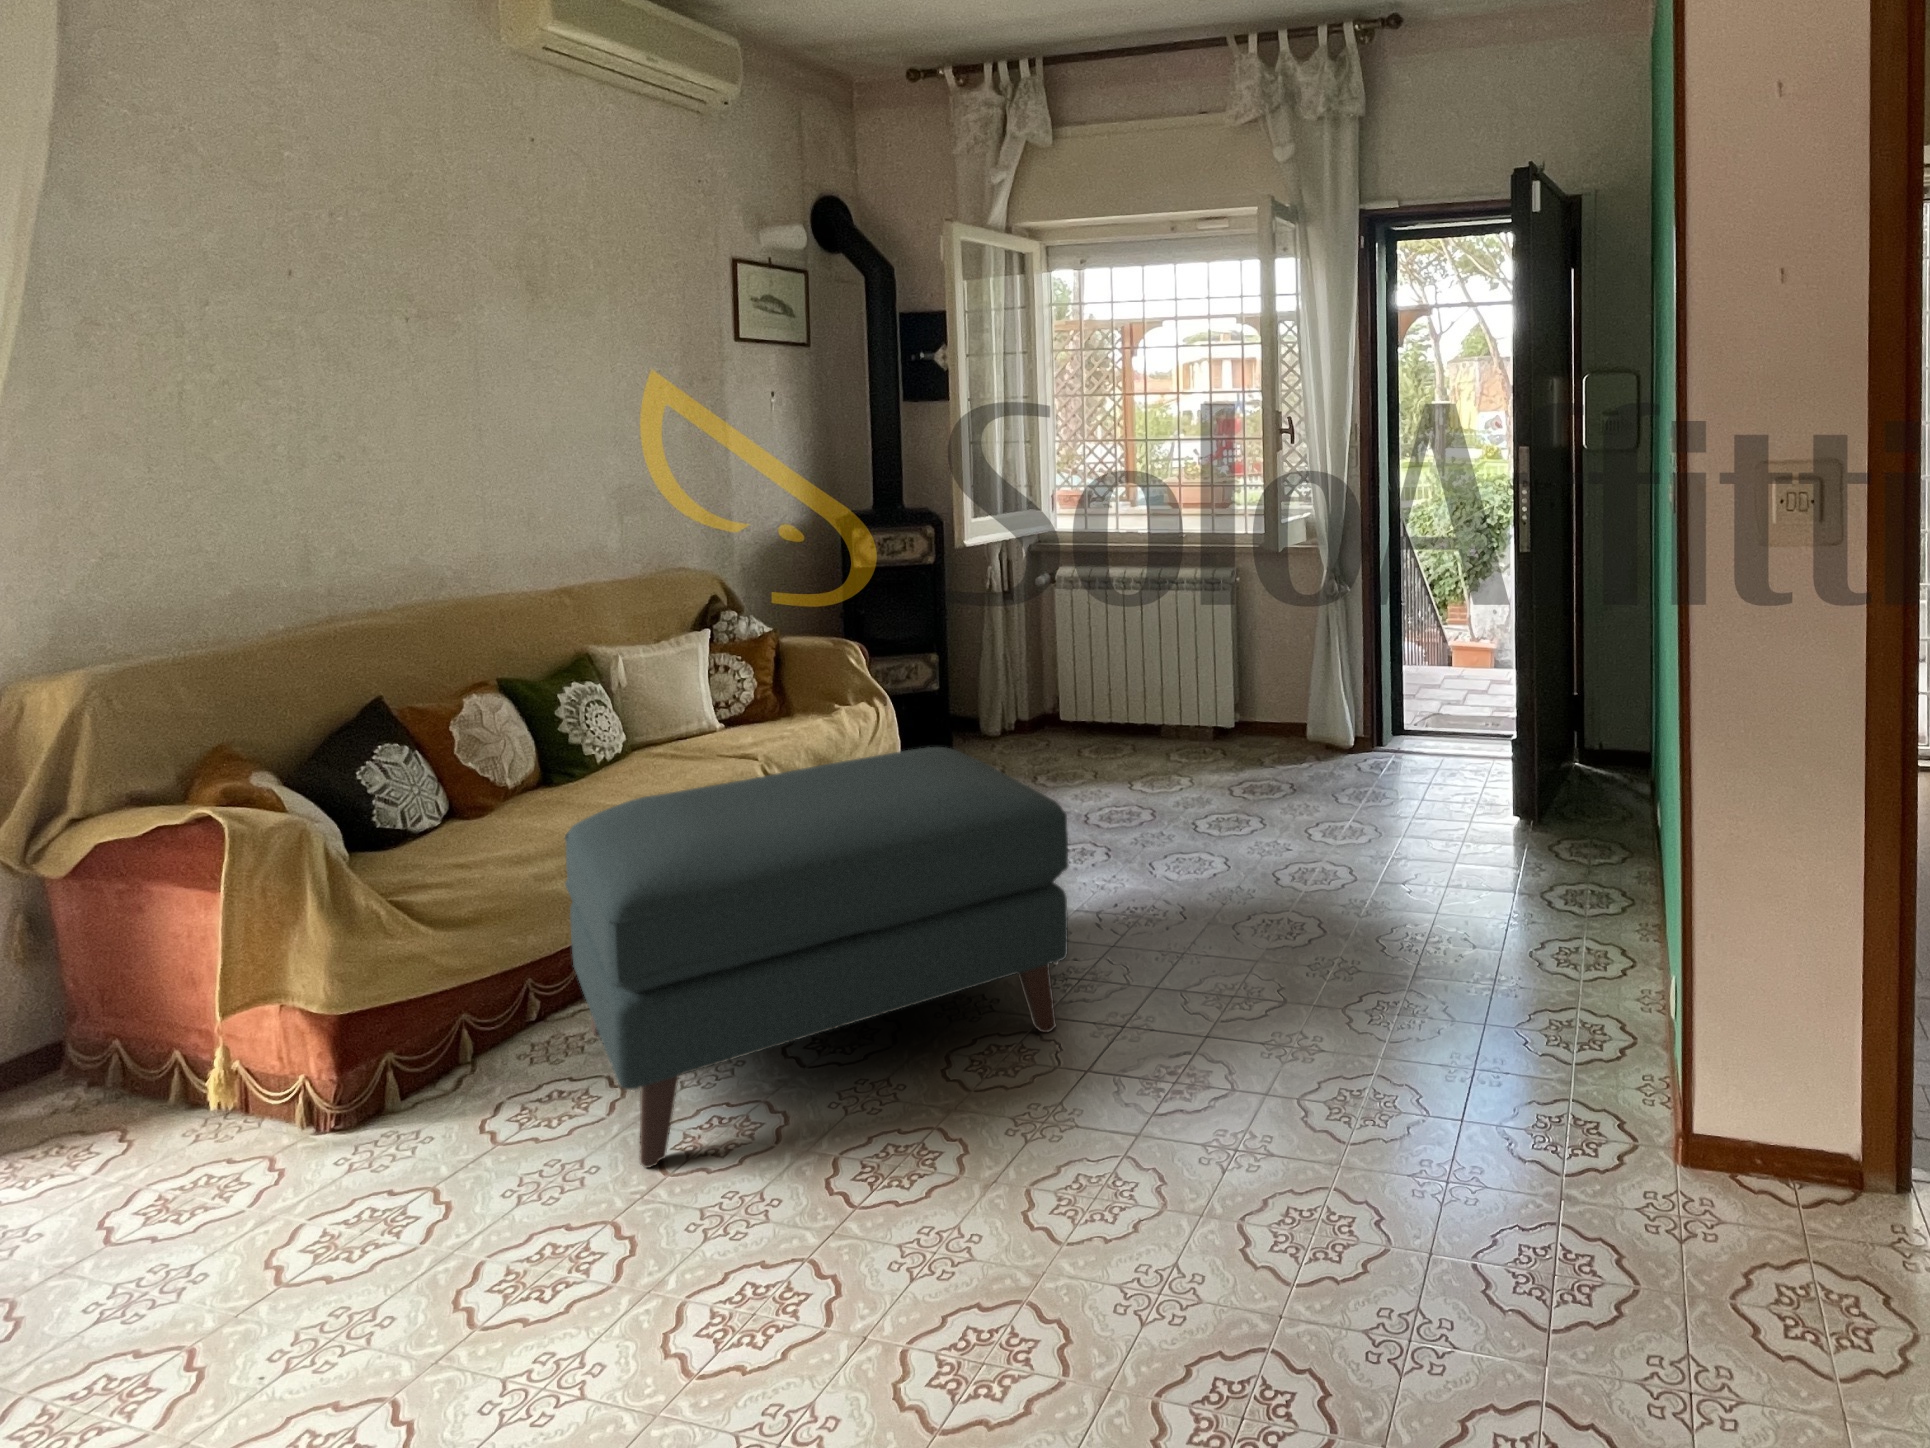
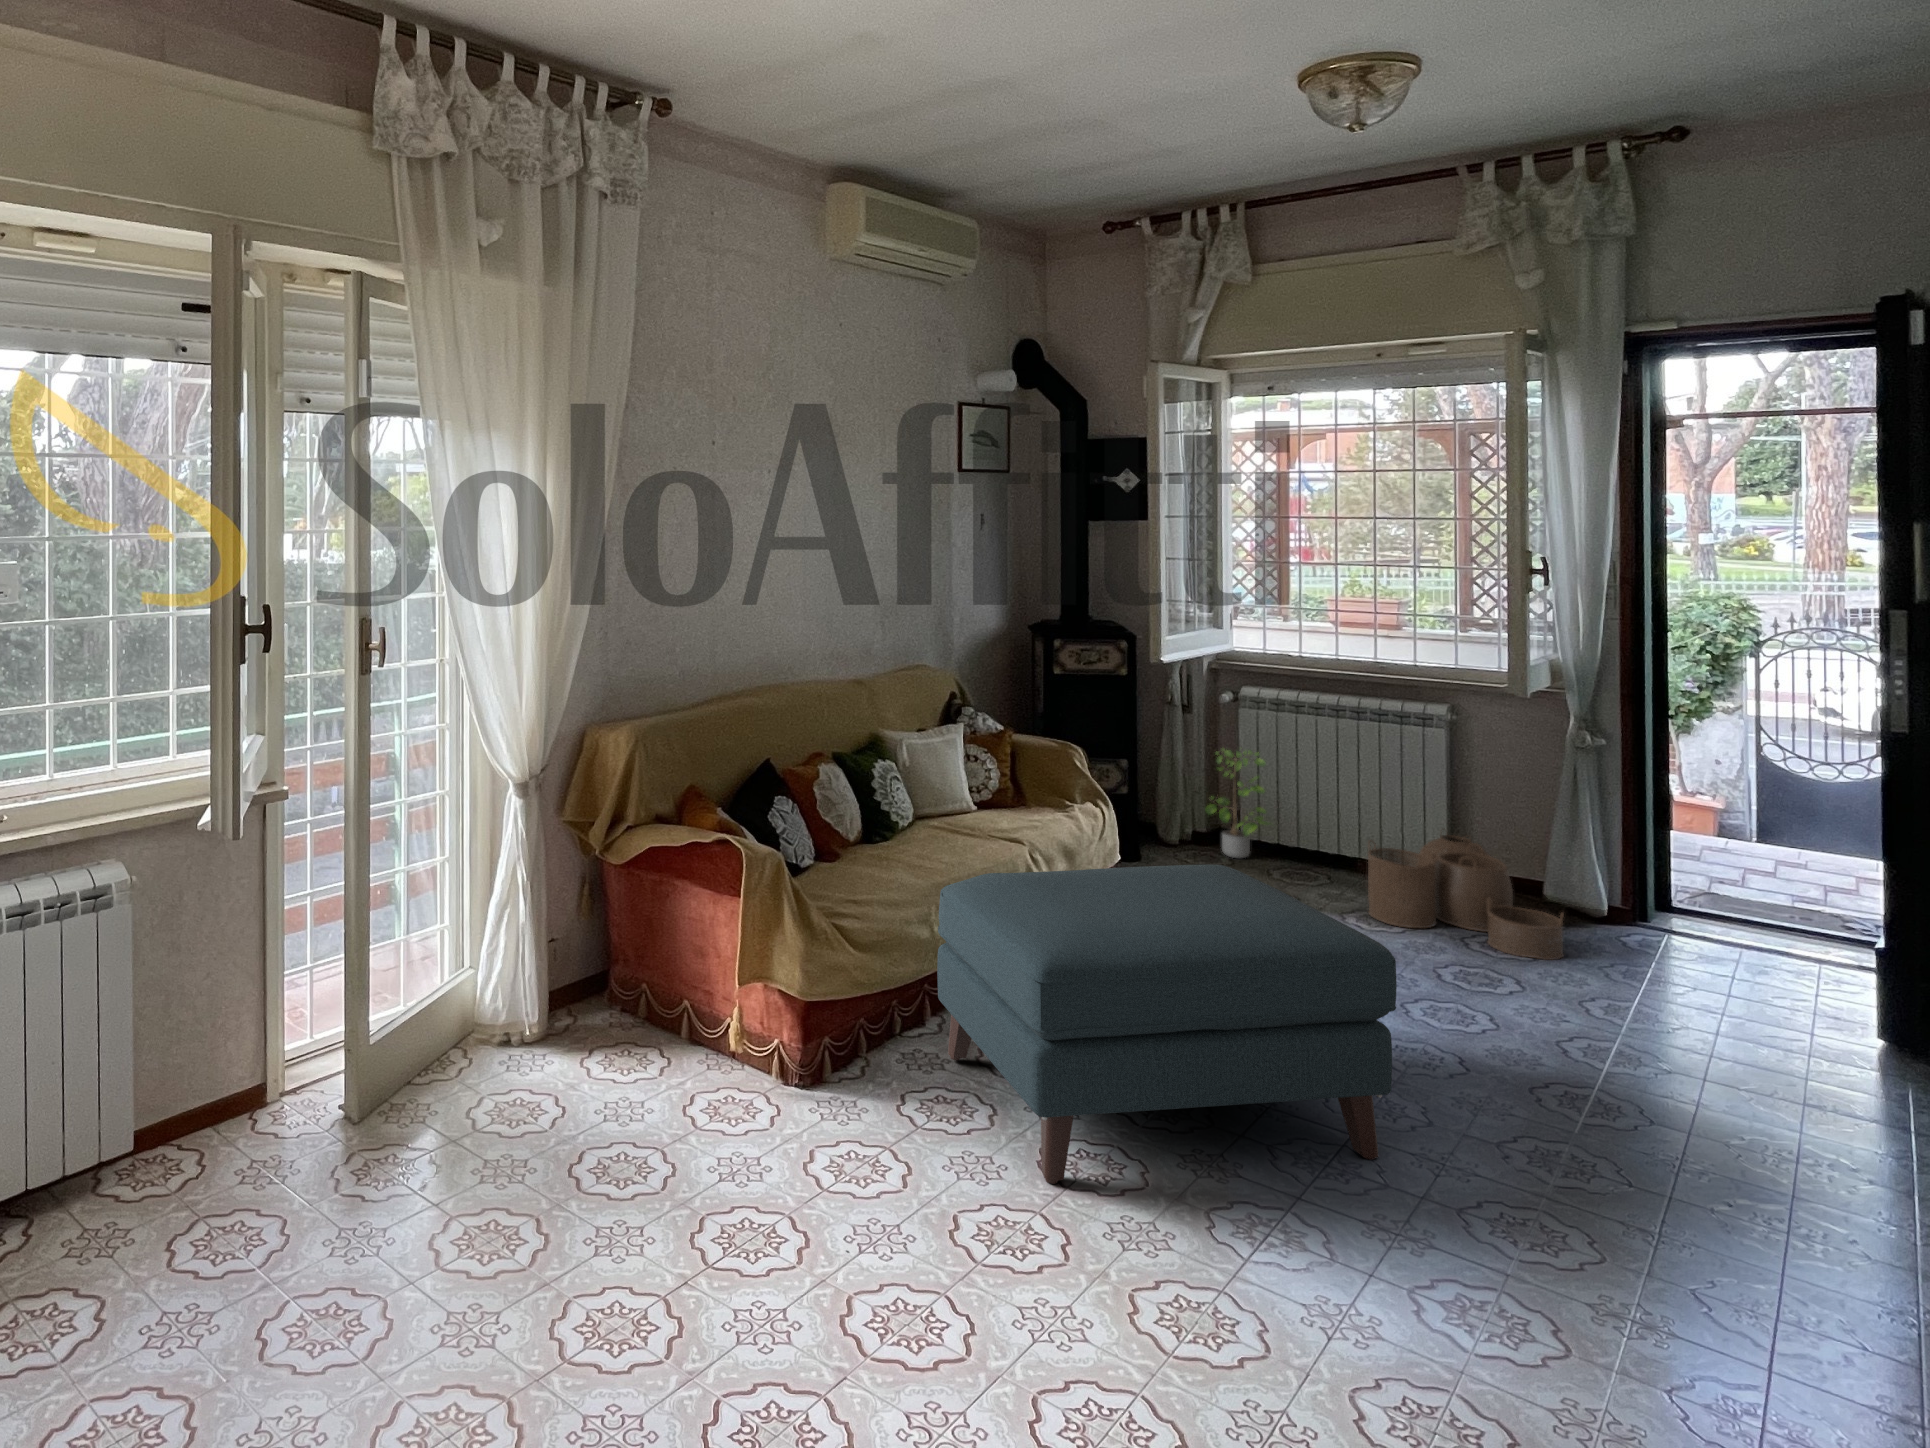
potted plant: none [1021,629,1086,744] -> present [1205,749,1271,858]
woven basket: none [1151,687,1304,795] -> present [1368,834,1564,960]

